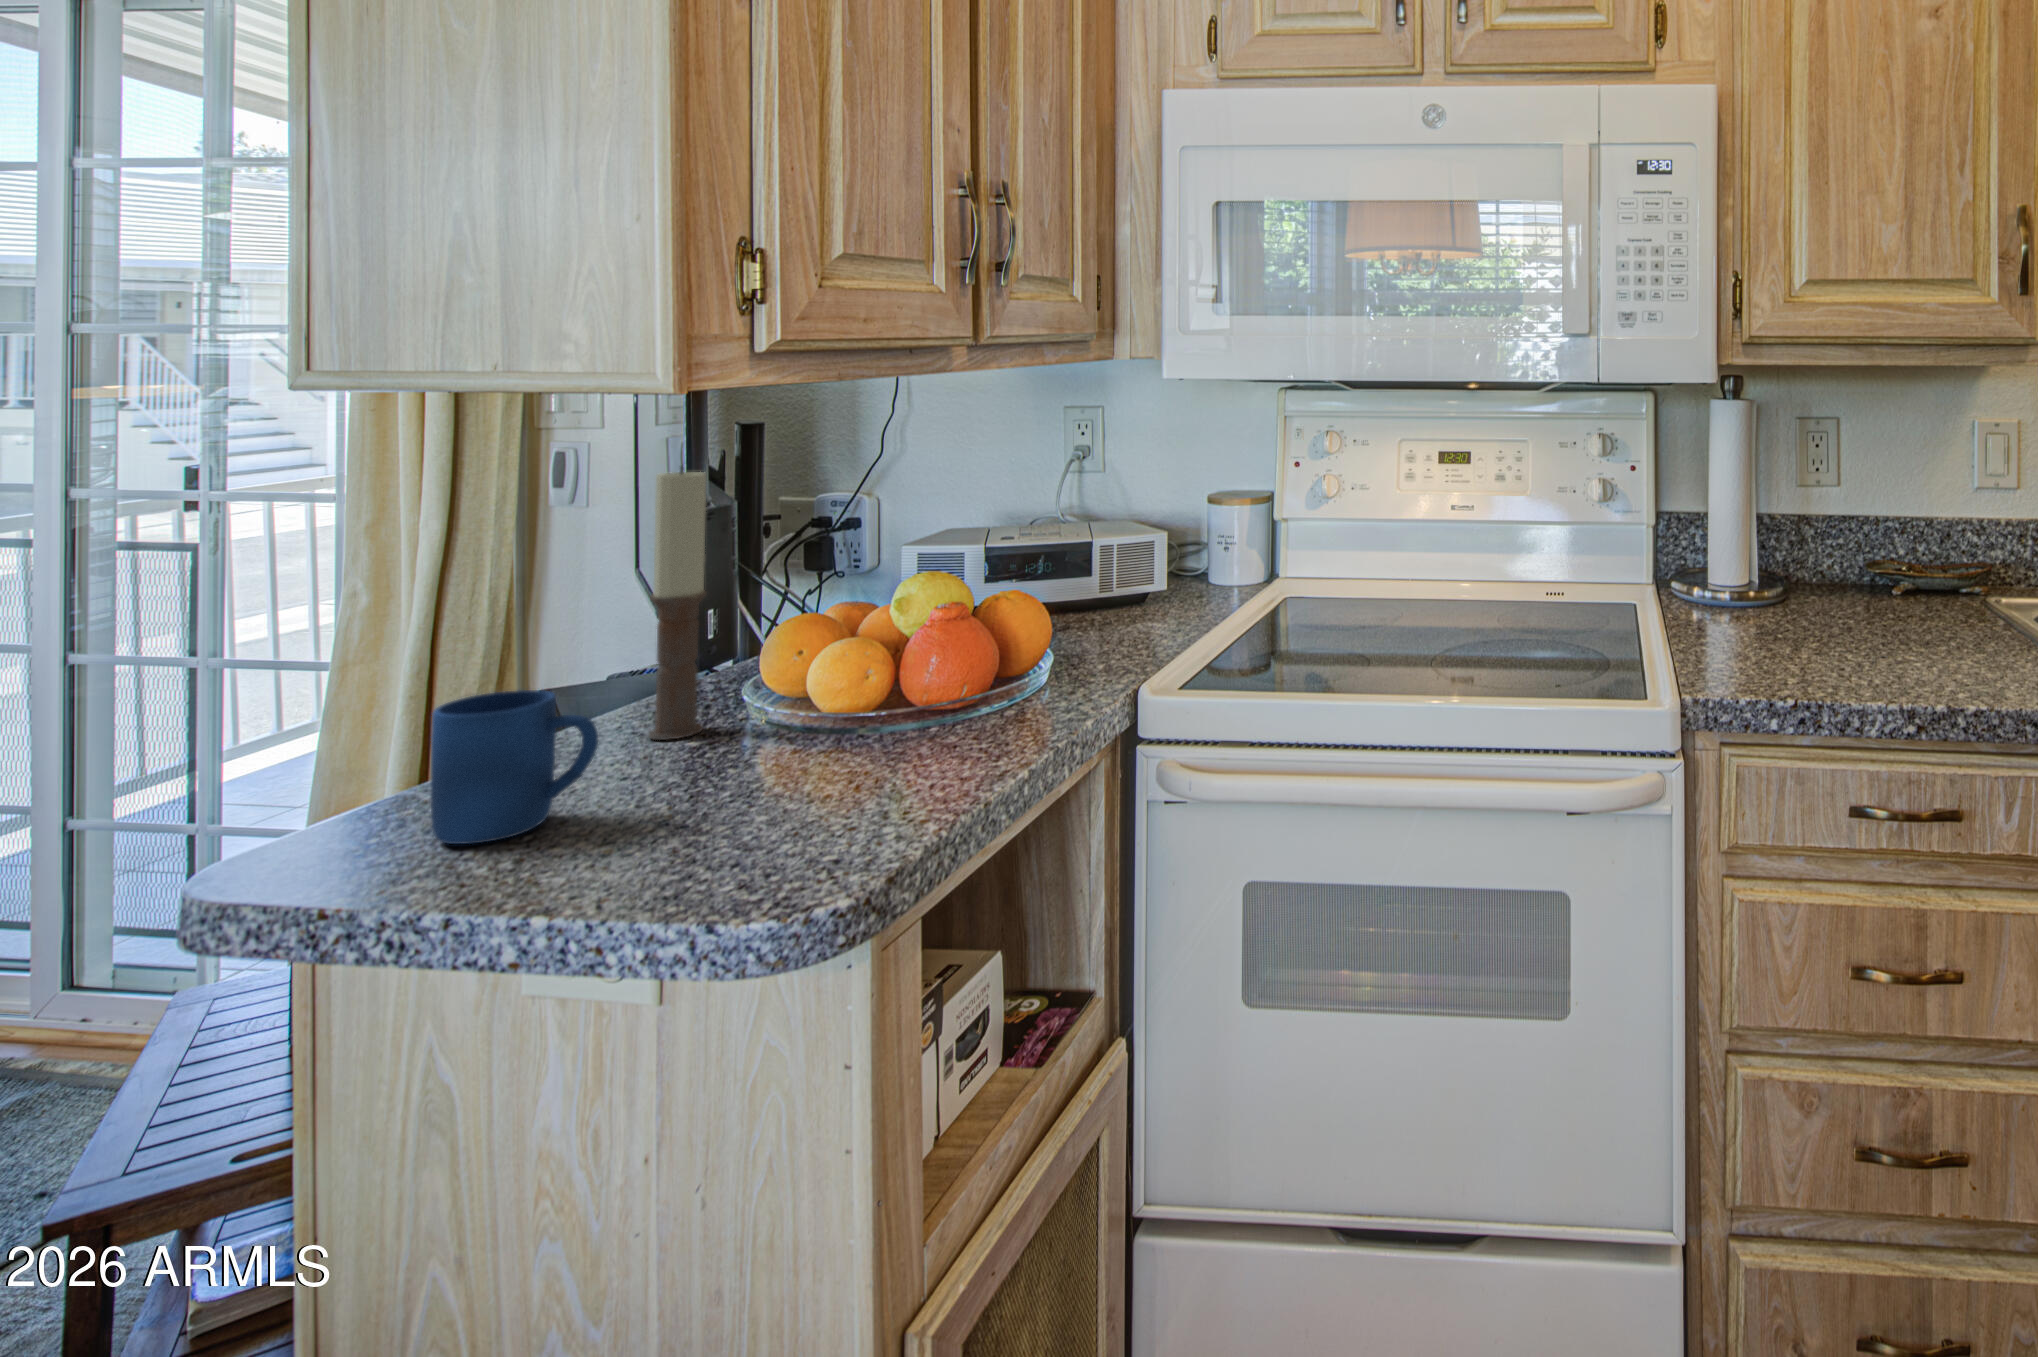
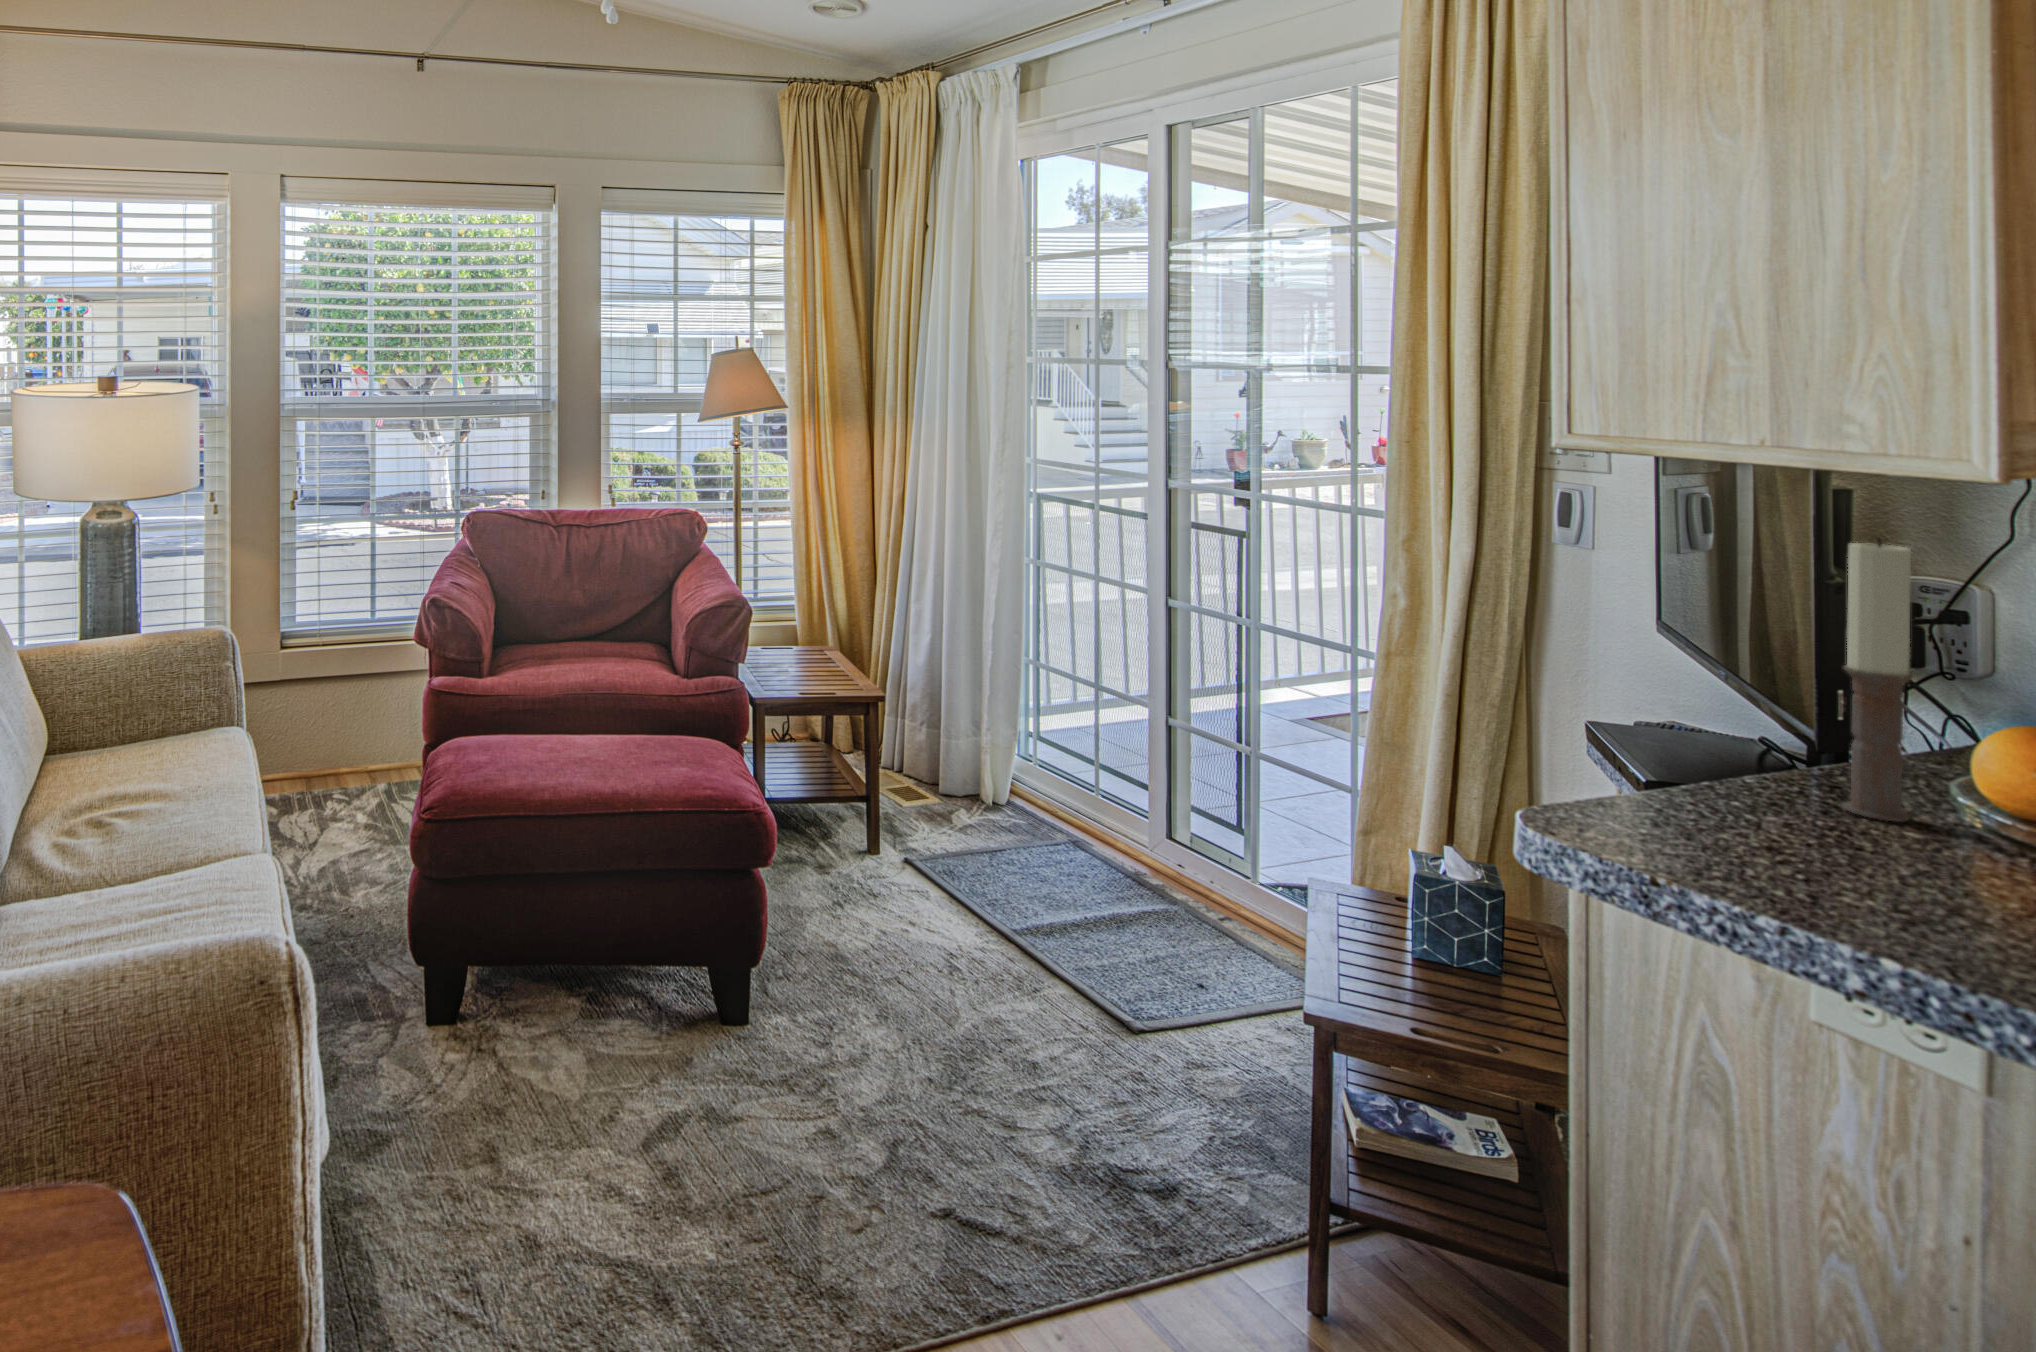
mug: present [431,690,598,844] -> none [1696,730,1865,869]

